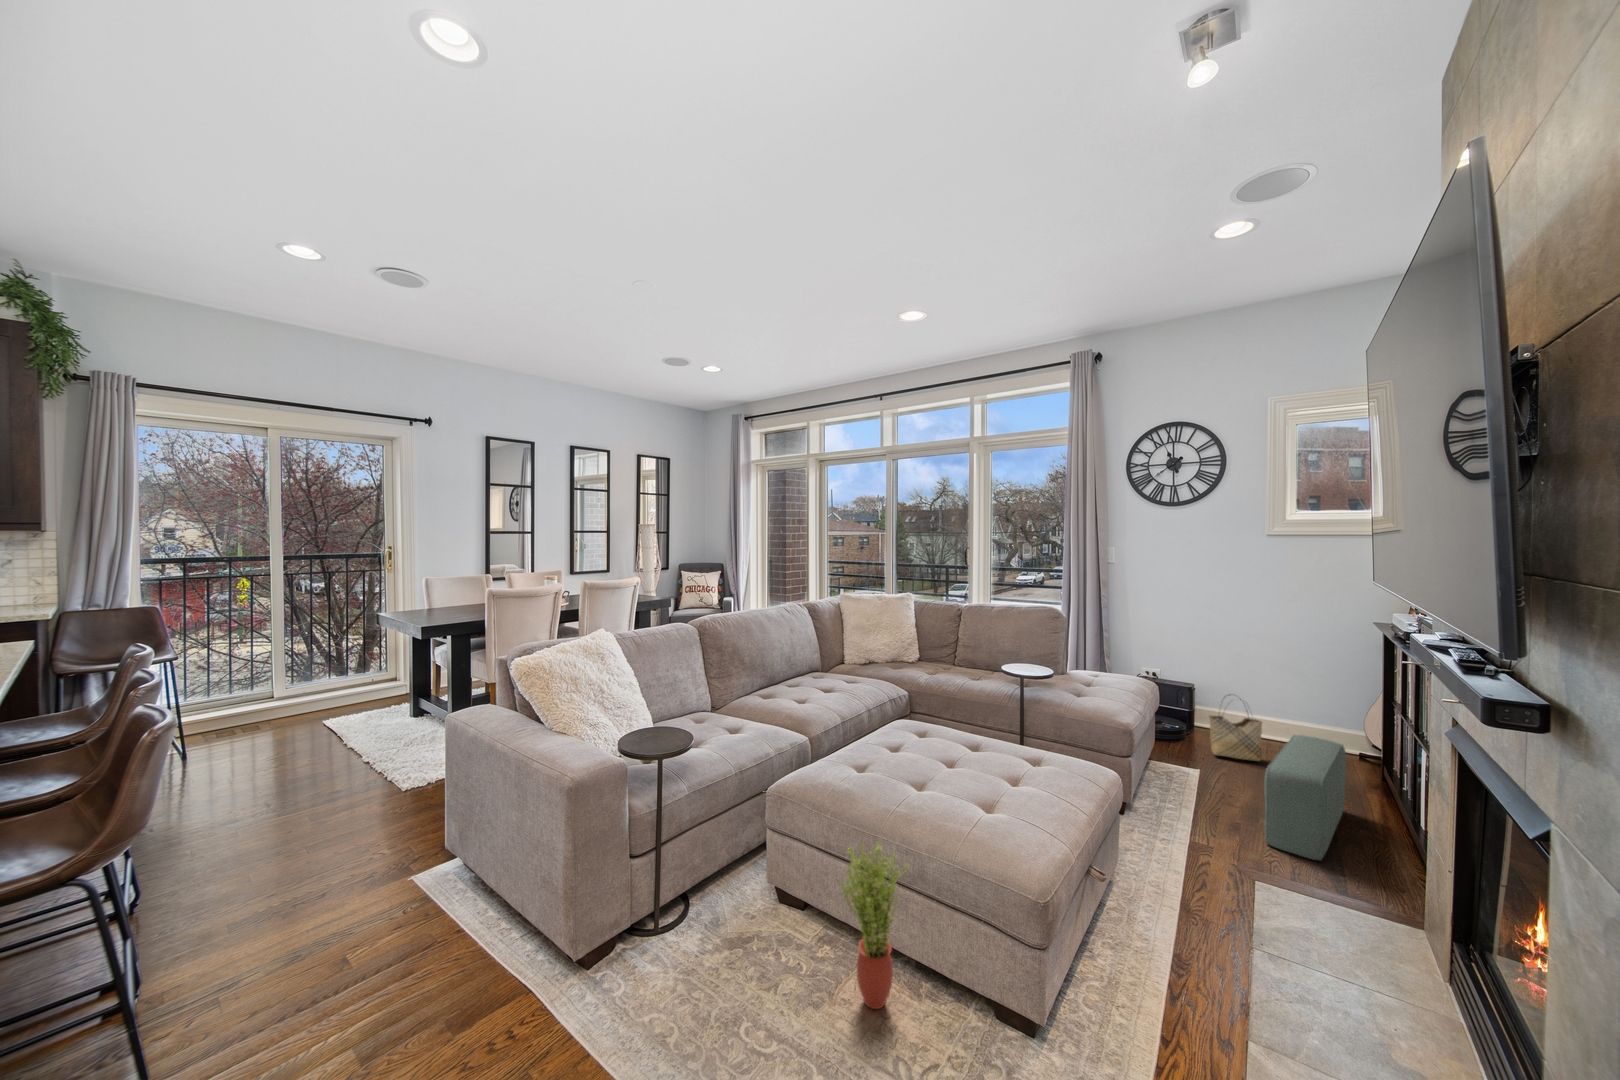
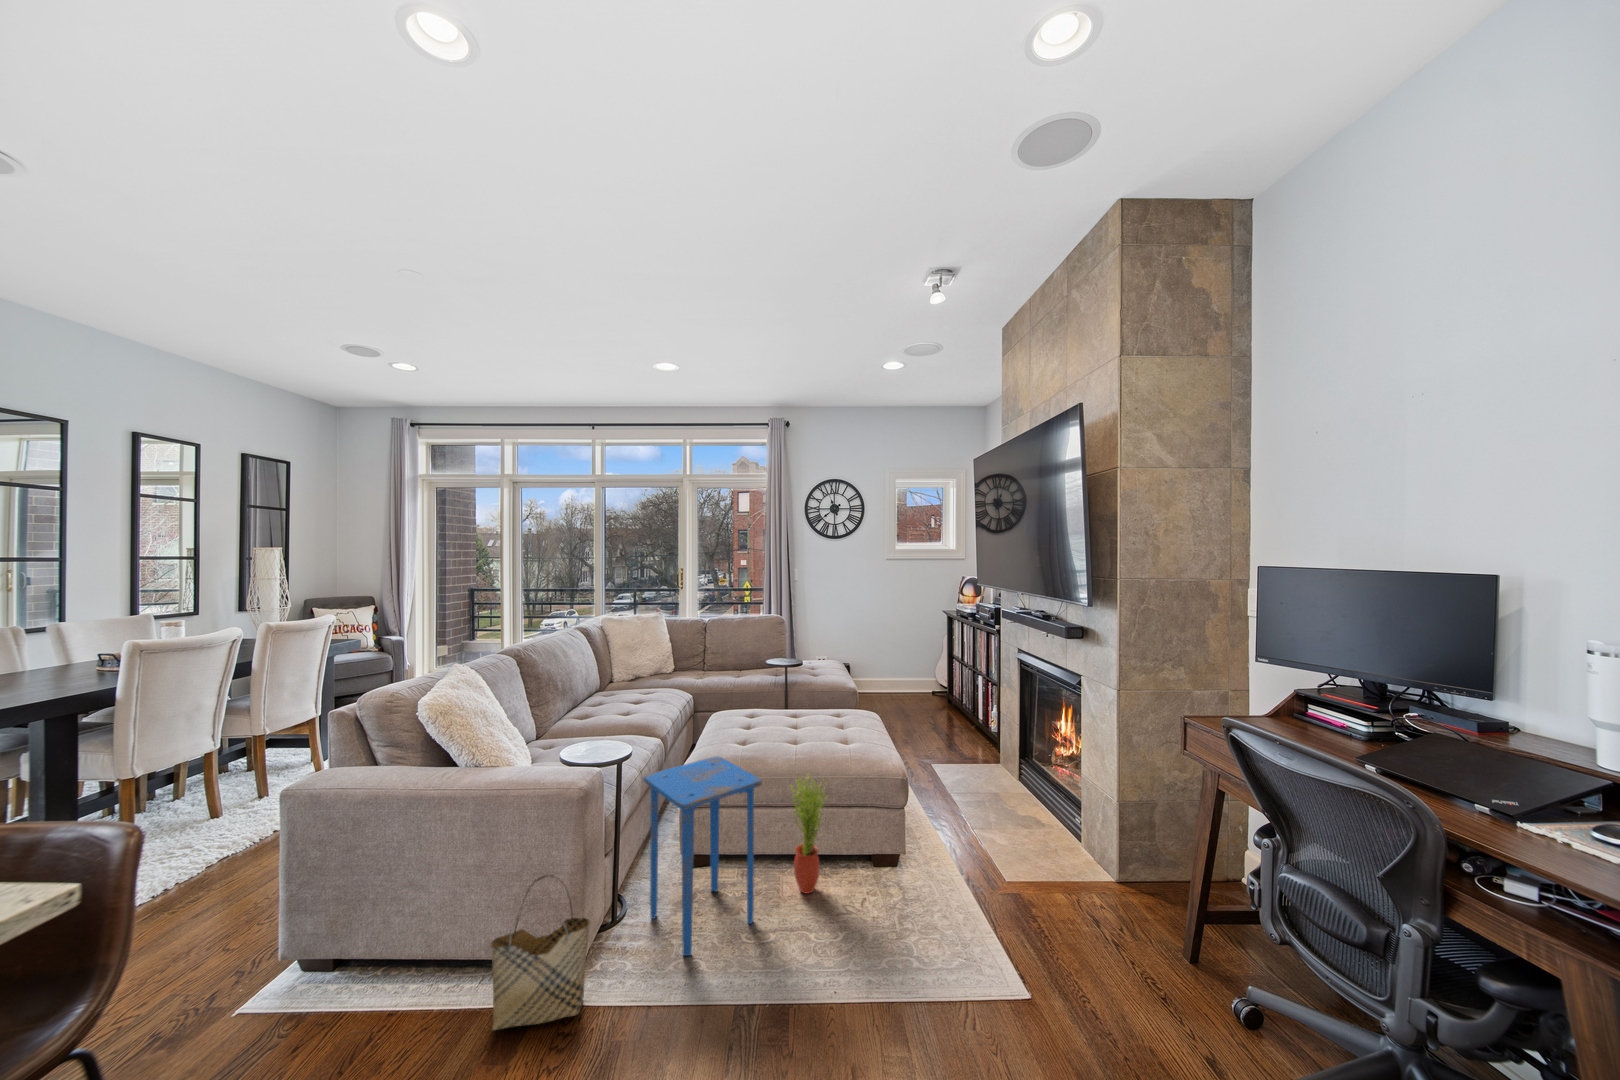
woven basket: present [1209,699,1262,761] -> present [490,875,590,1030]
pouf: present [1264,735,1346,860] -> none [920,677,951,744]
side table: none [668,781,790,1013] -> present [643,757,762,956]

